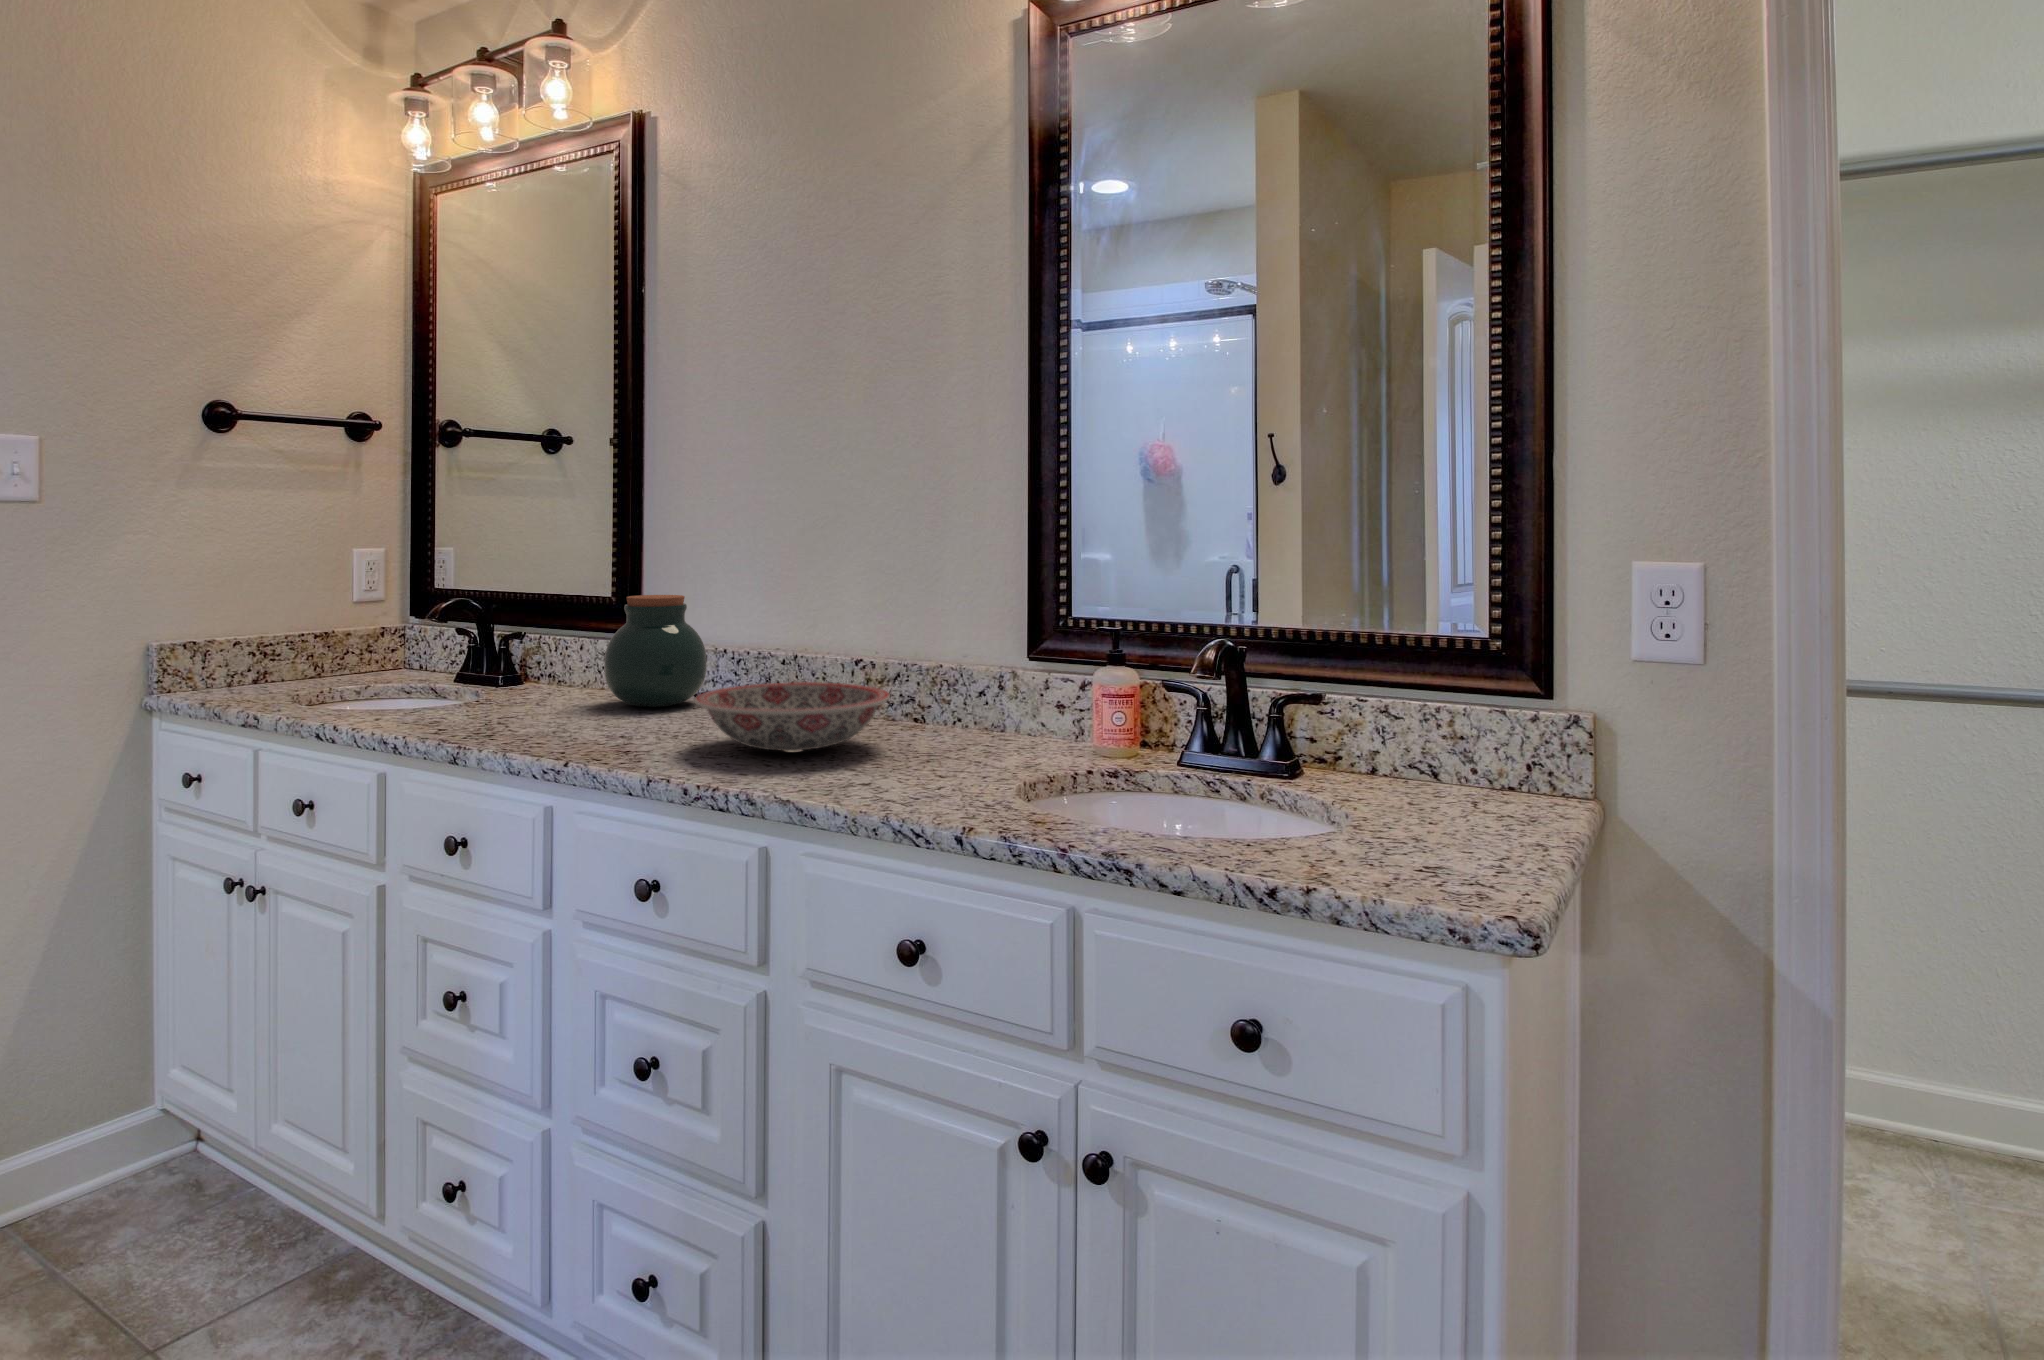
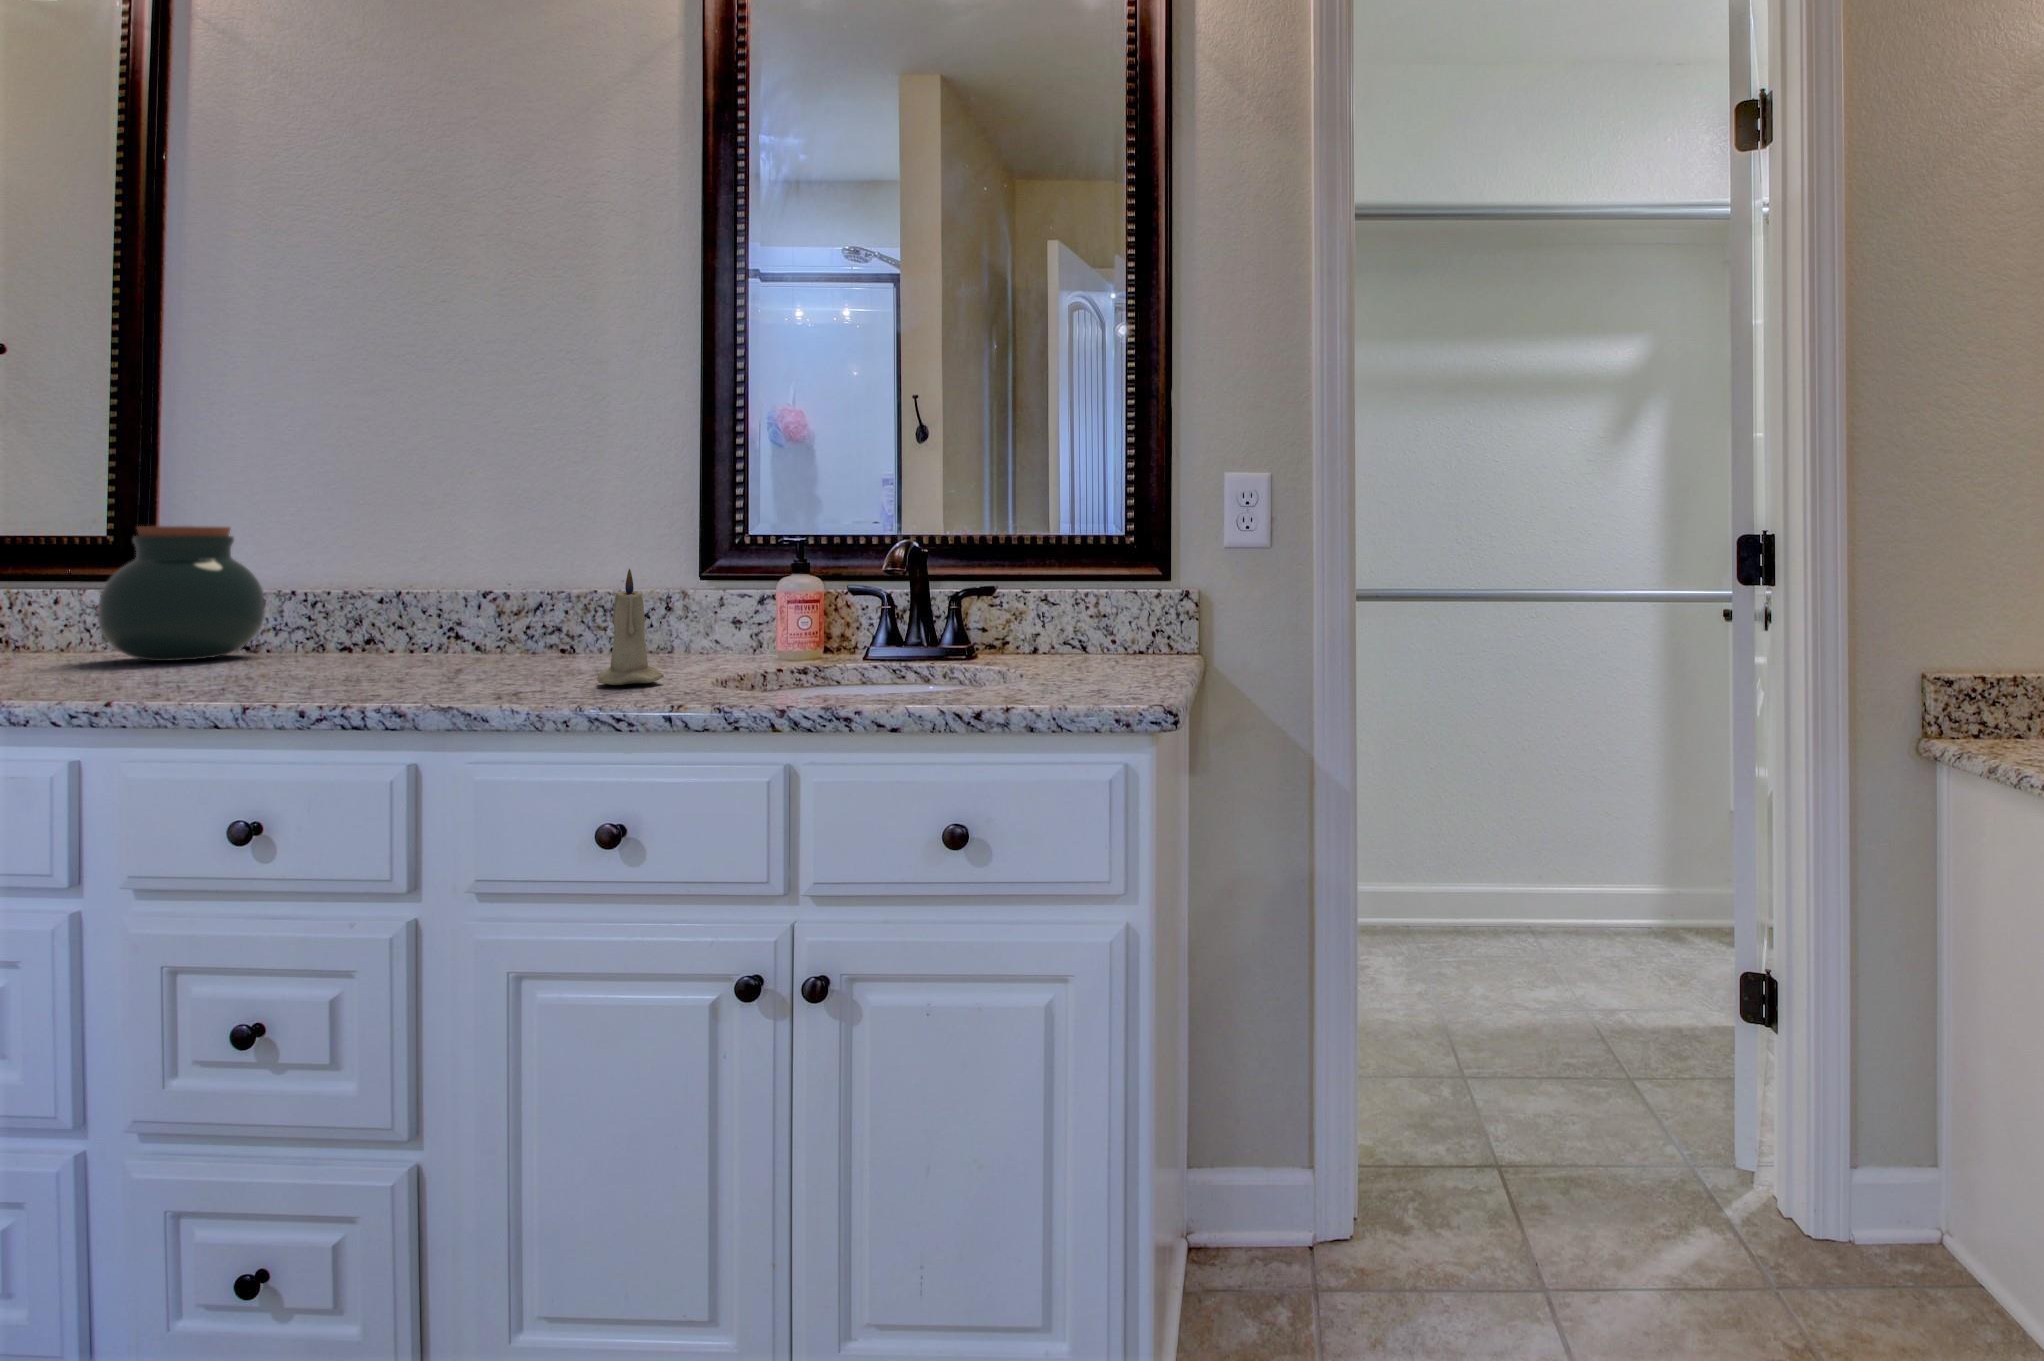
candle: none [921,668,978,784] -> present [597,569,664,685]
ceramic bowl: present [695,682,890,751] -> none [277,610,545,678]

